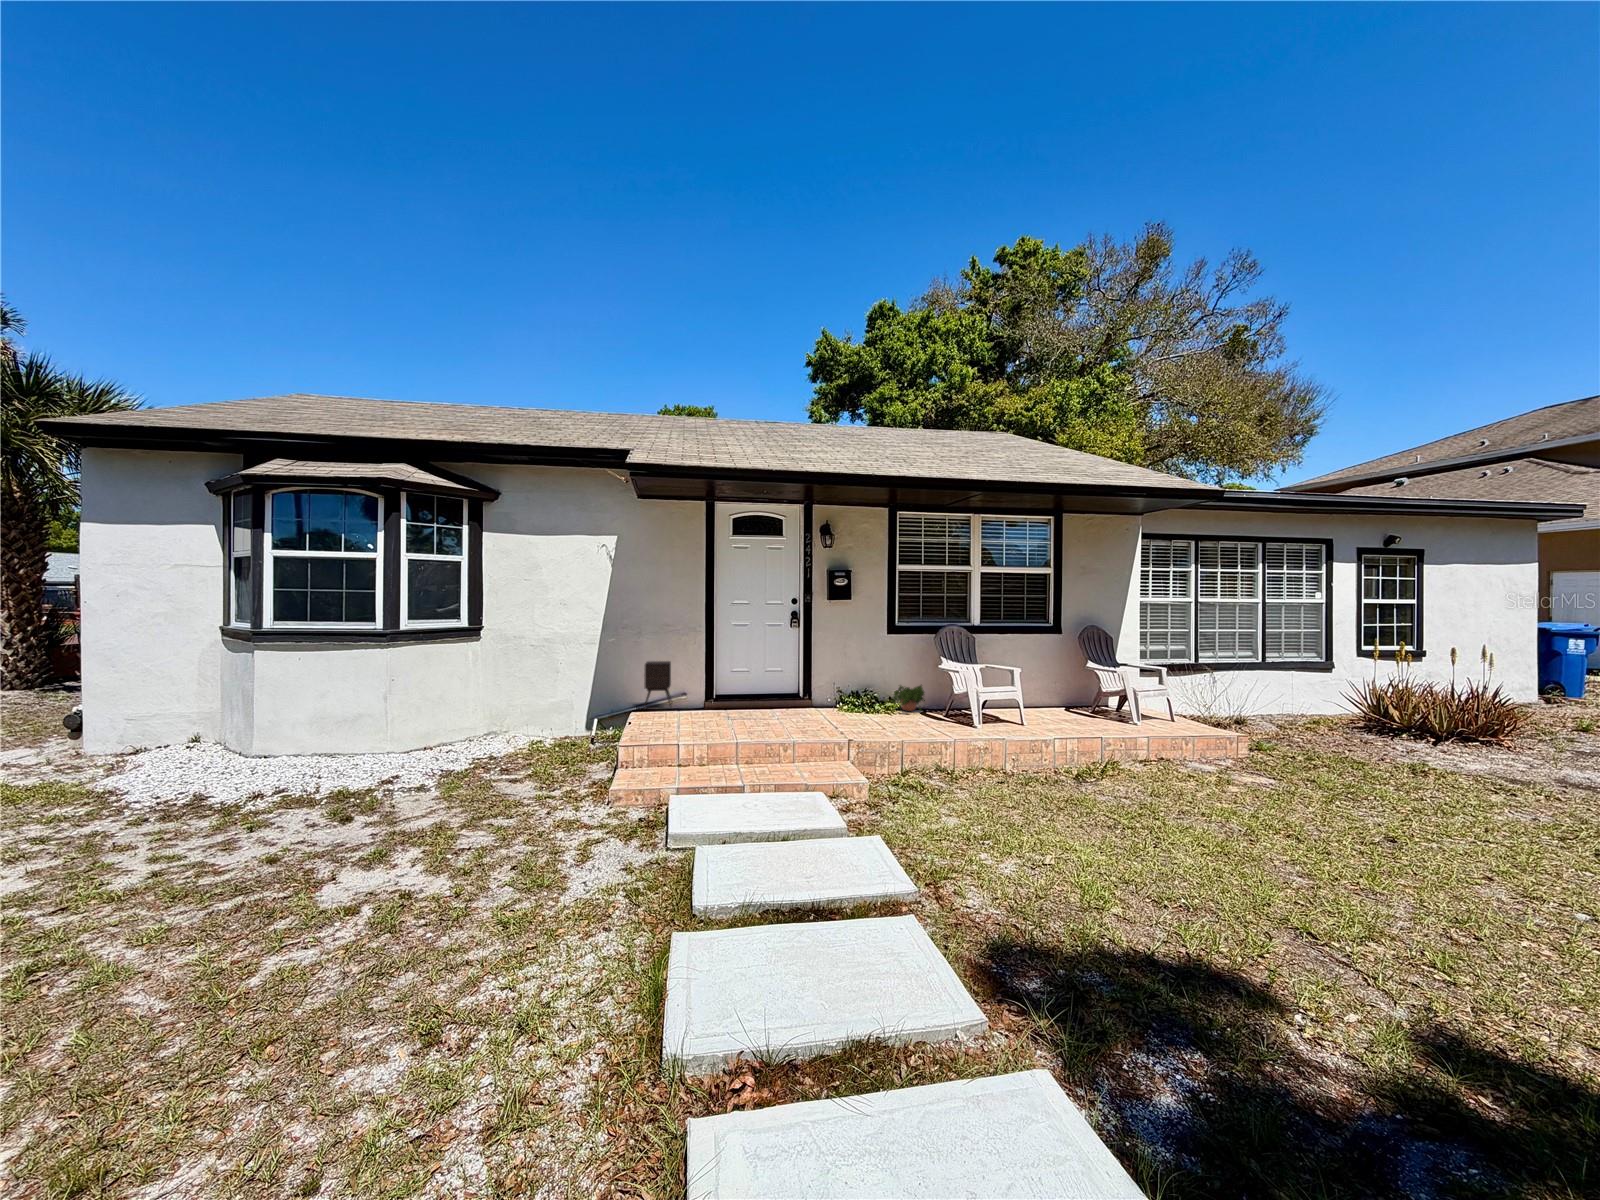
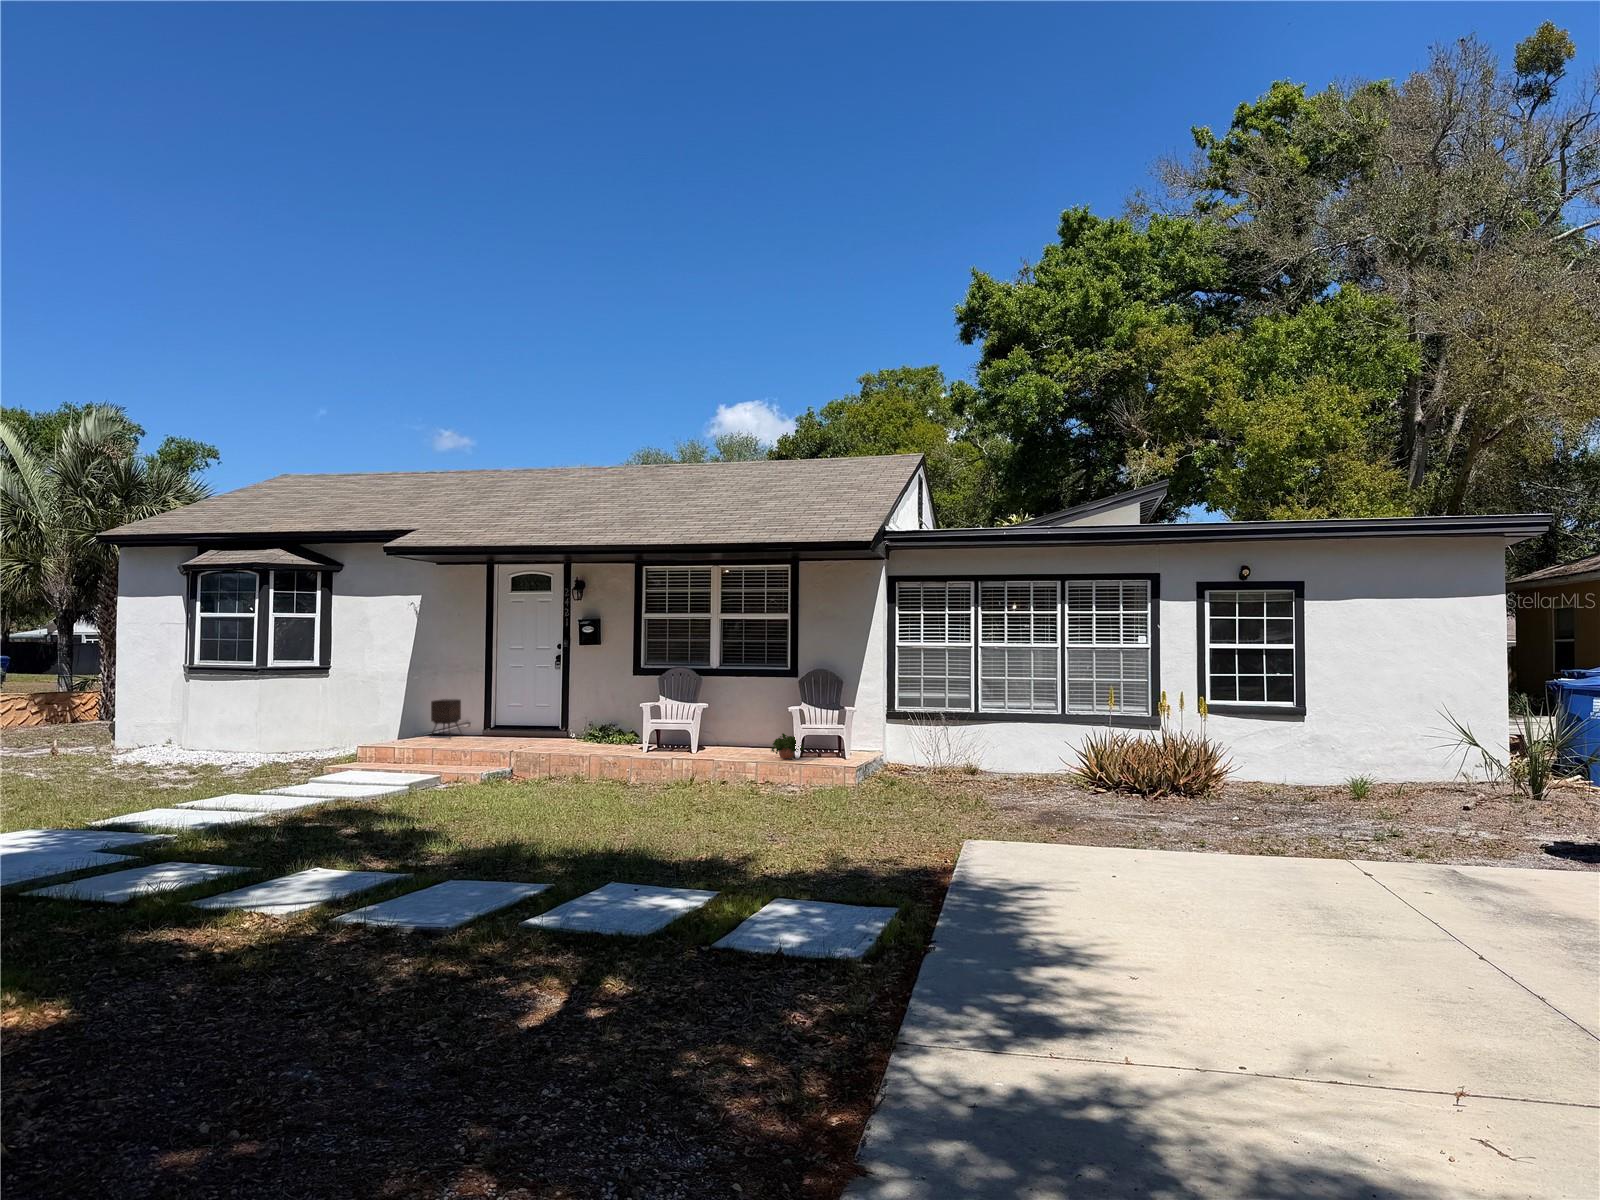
potted plant: present [891,685,925,711] -> present [771,733,804,758]

